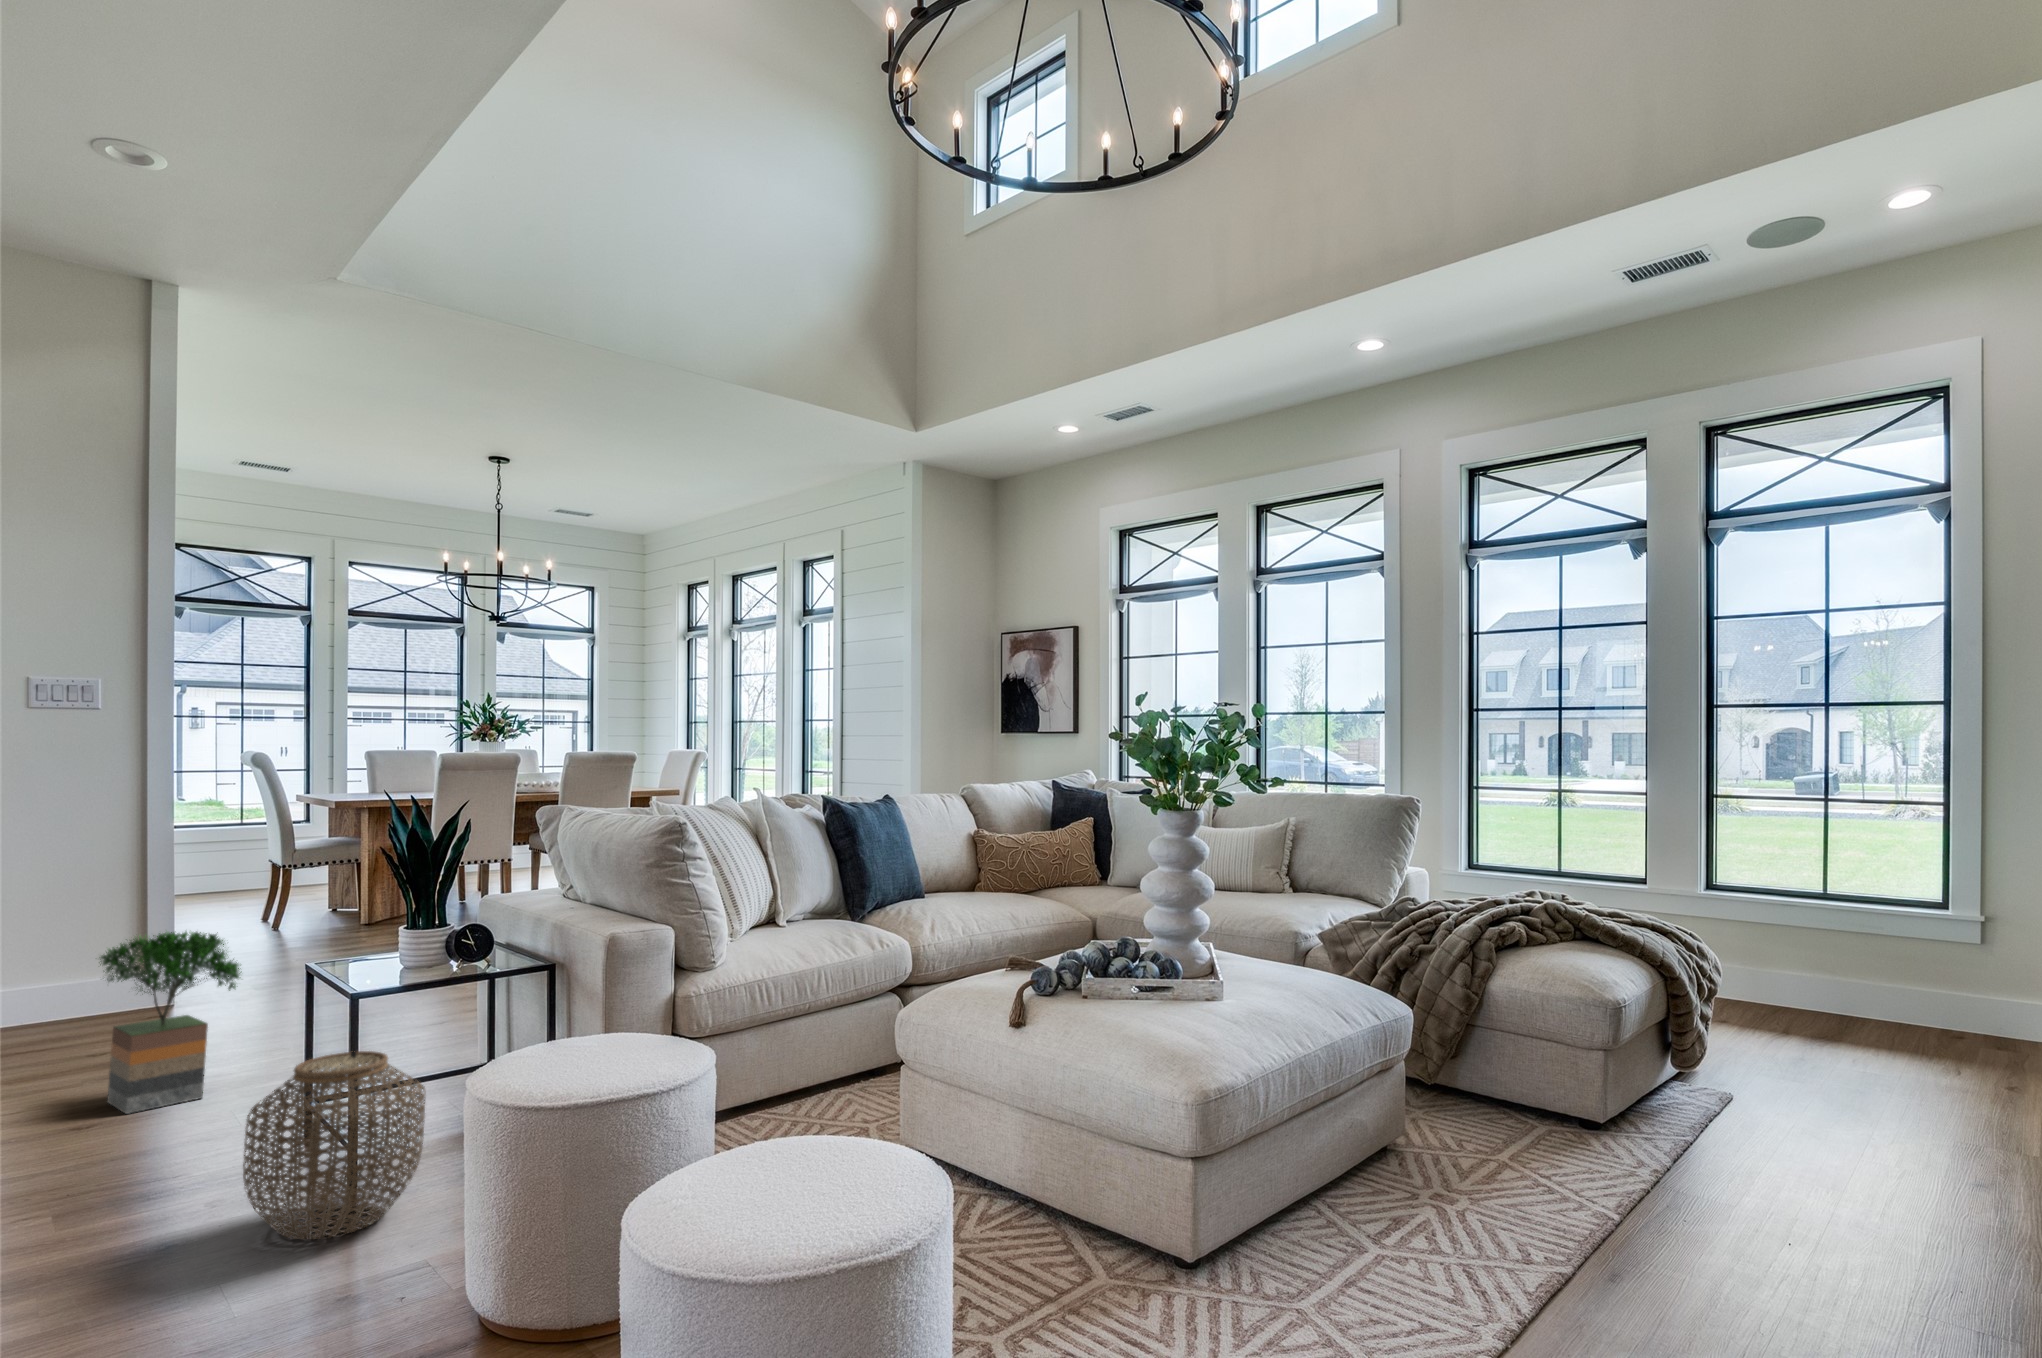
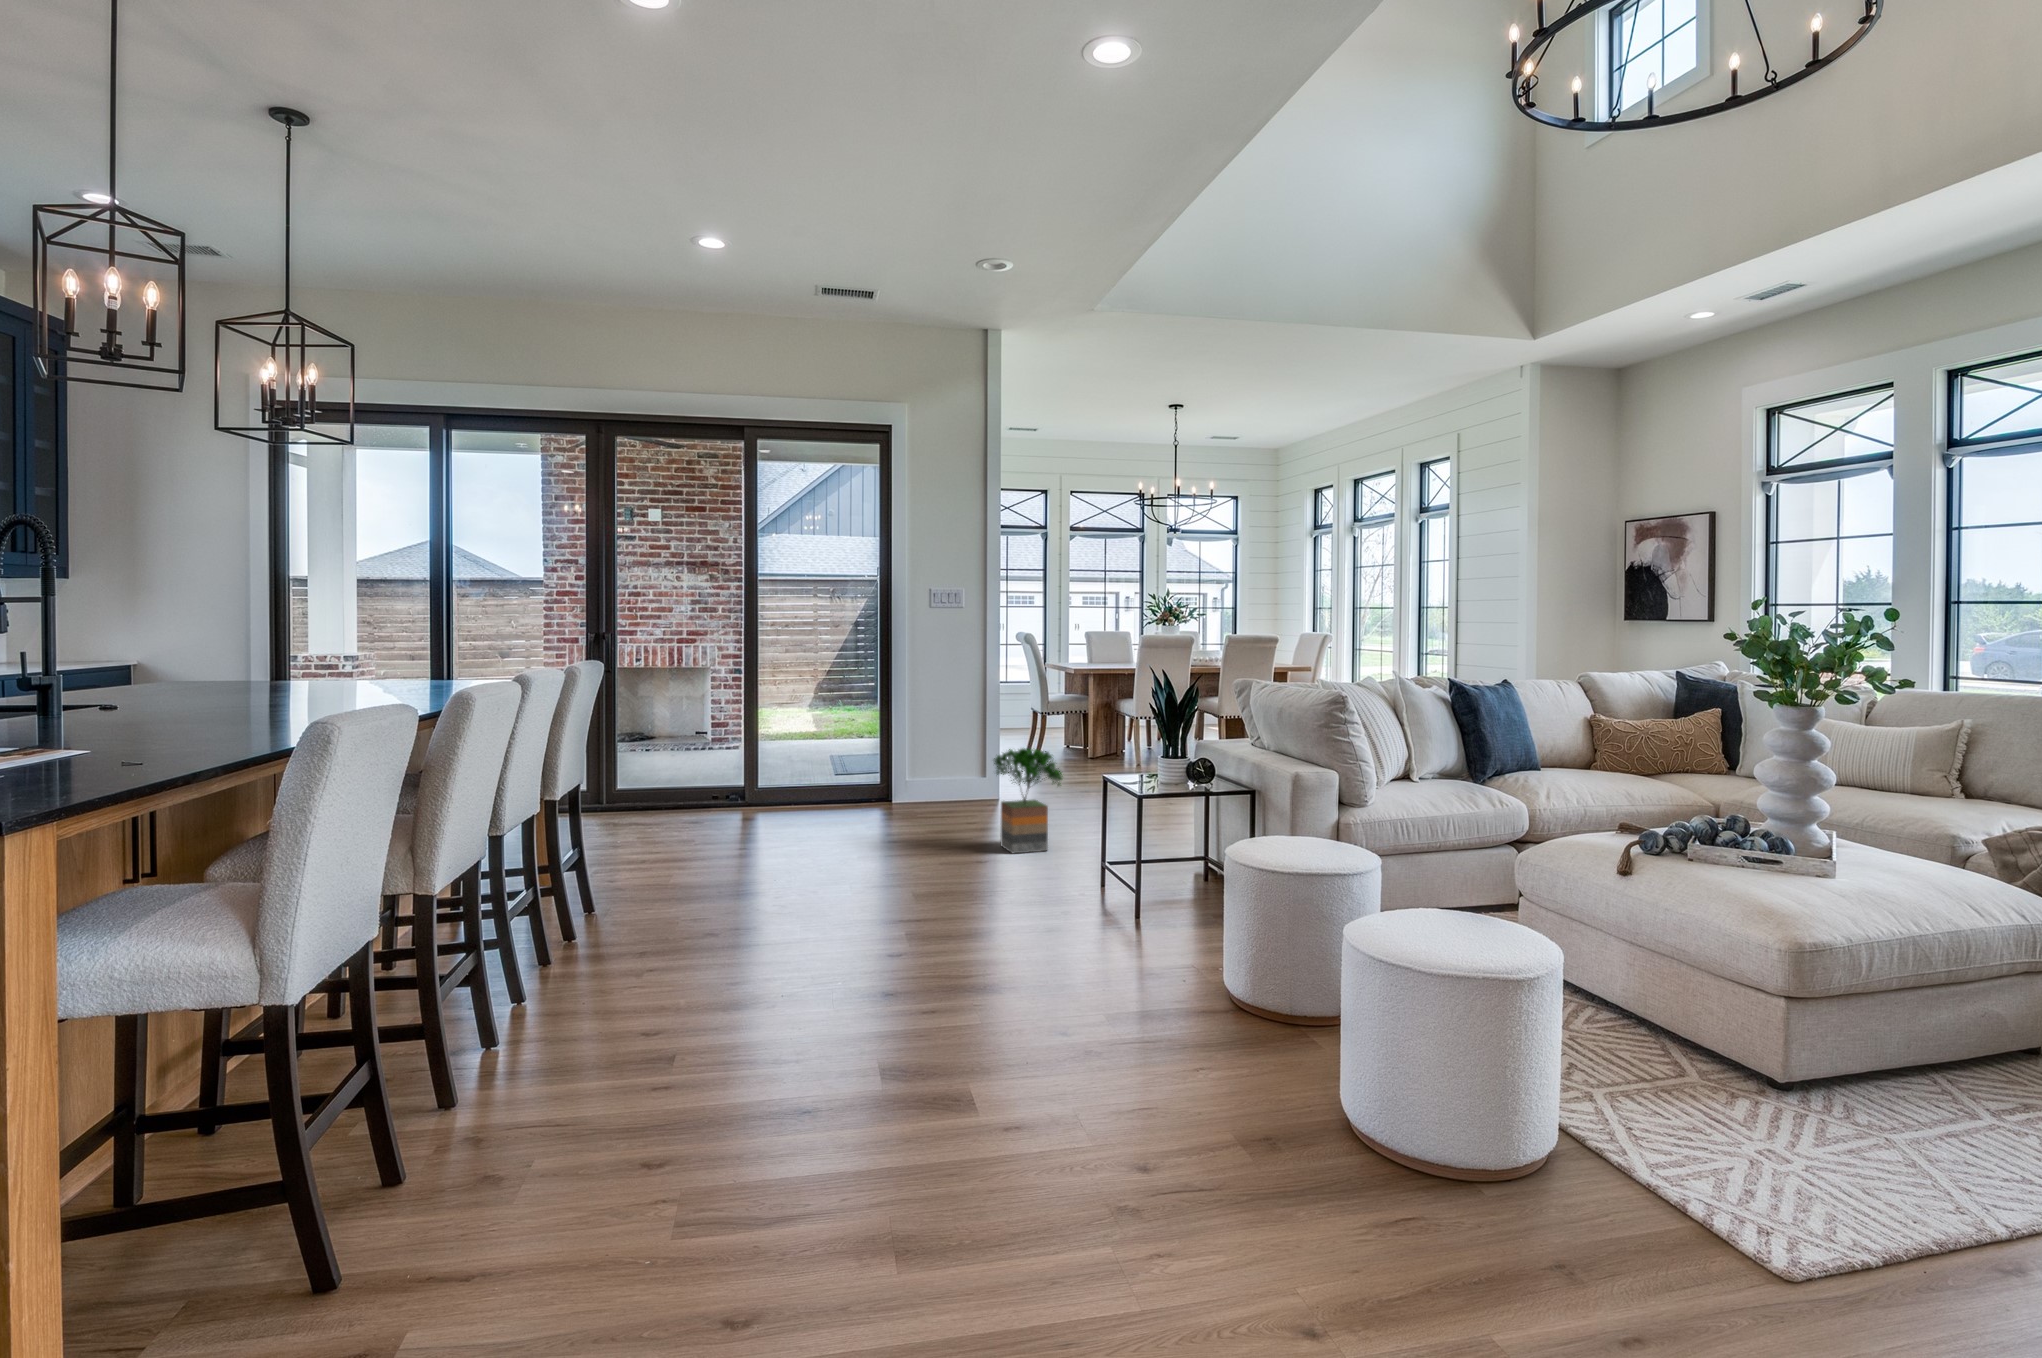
woven basket: present [243,1051,425,1239] -> none [1093,831,1187,939]

